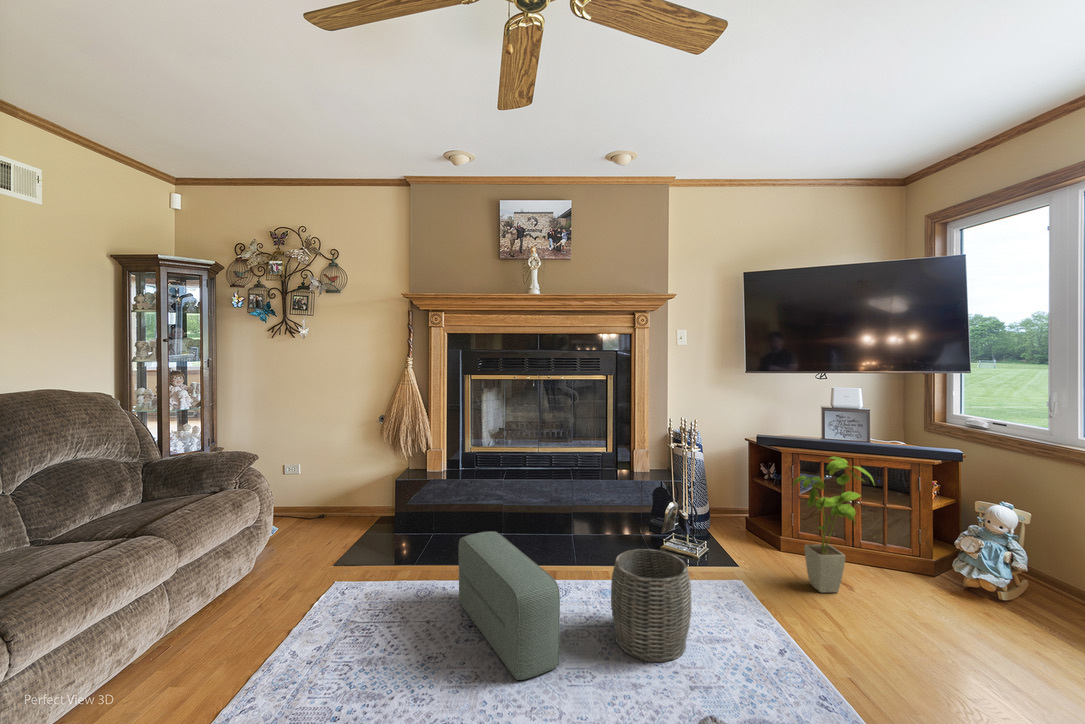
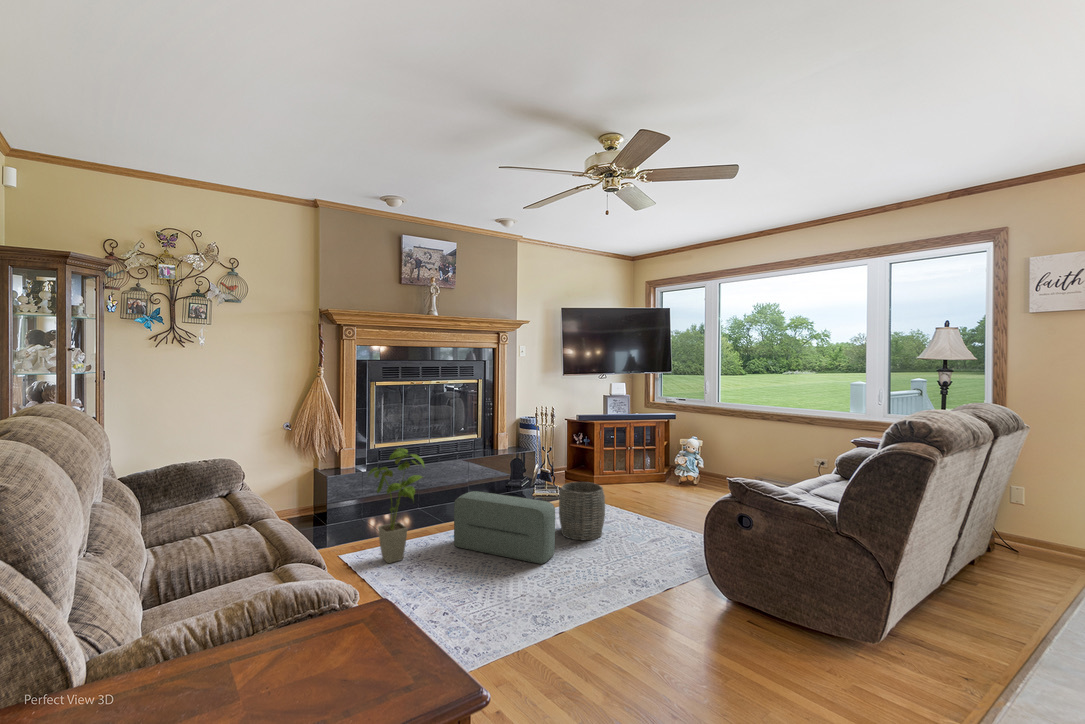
house plant: present [793,456,874,593] -> present [368,448,424,563]

